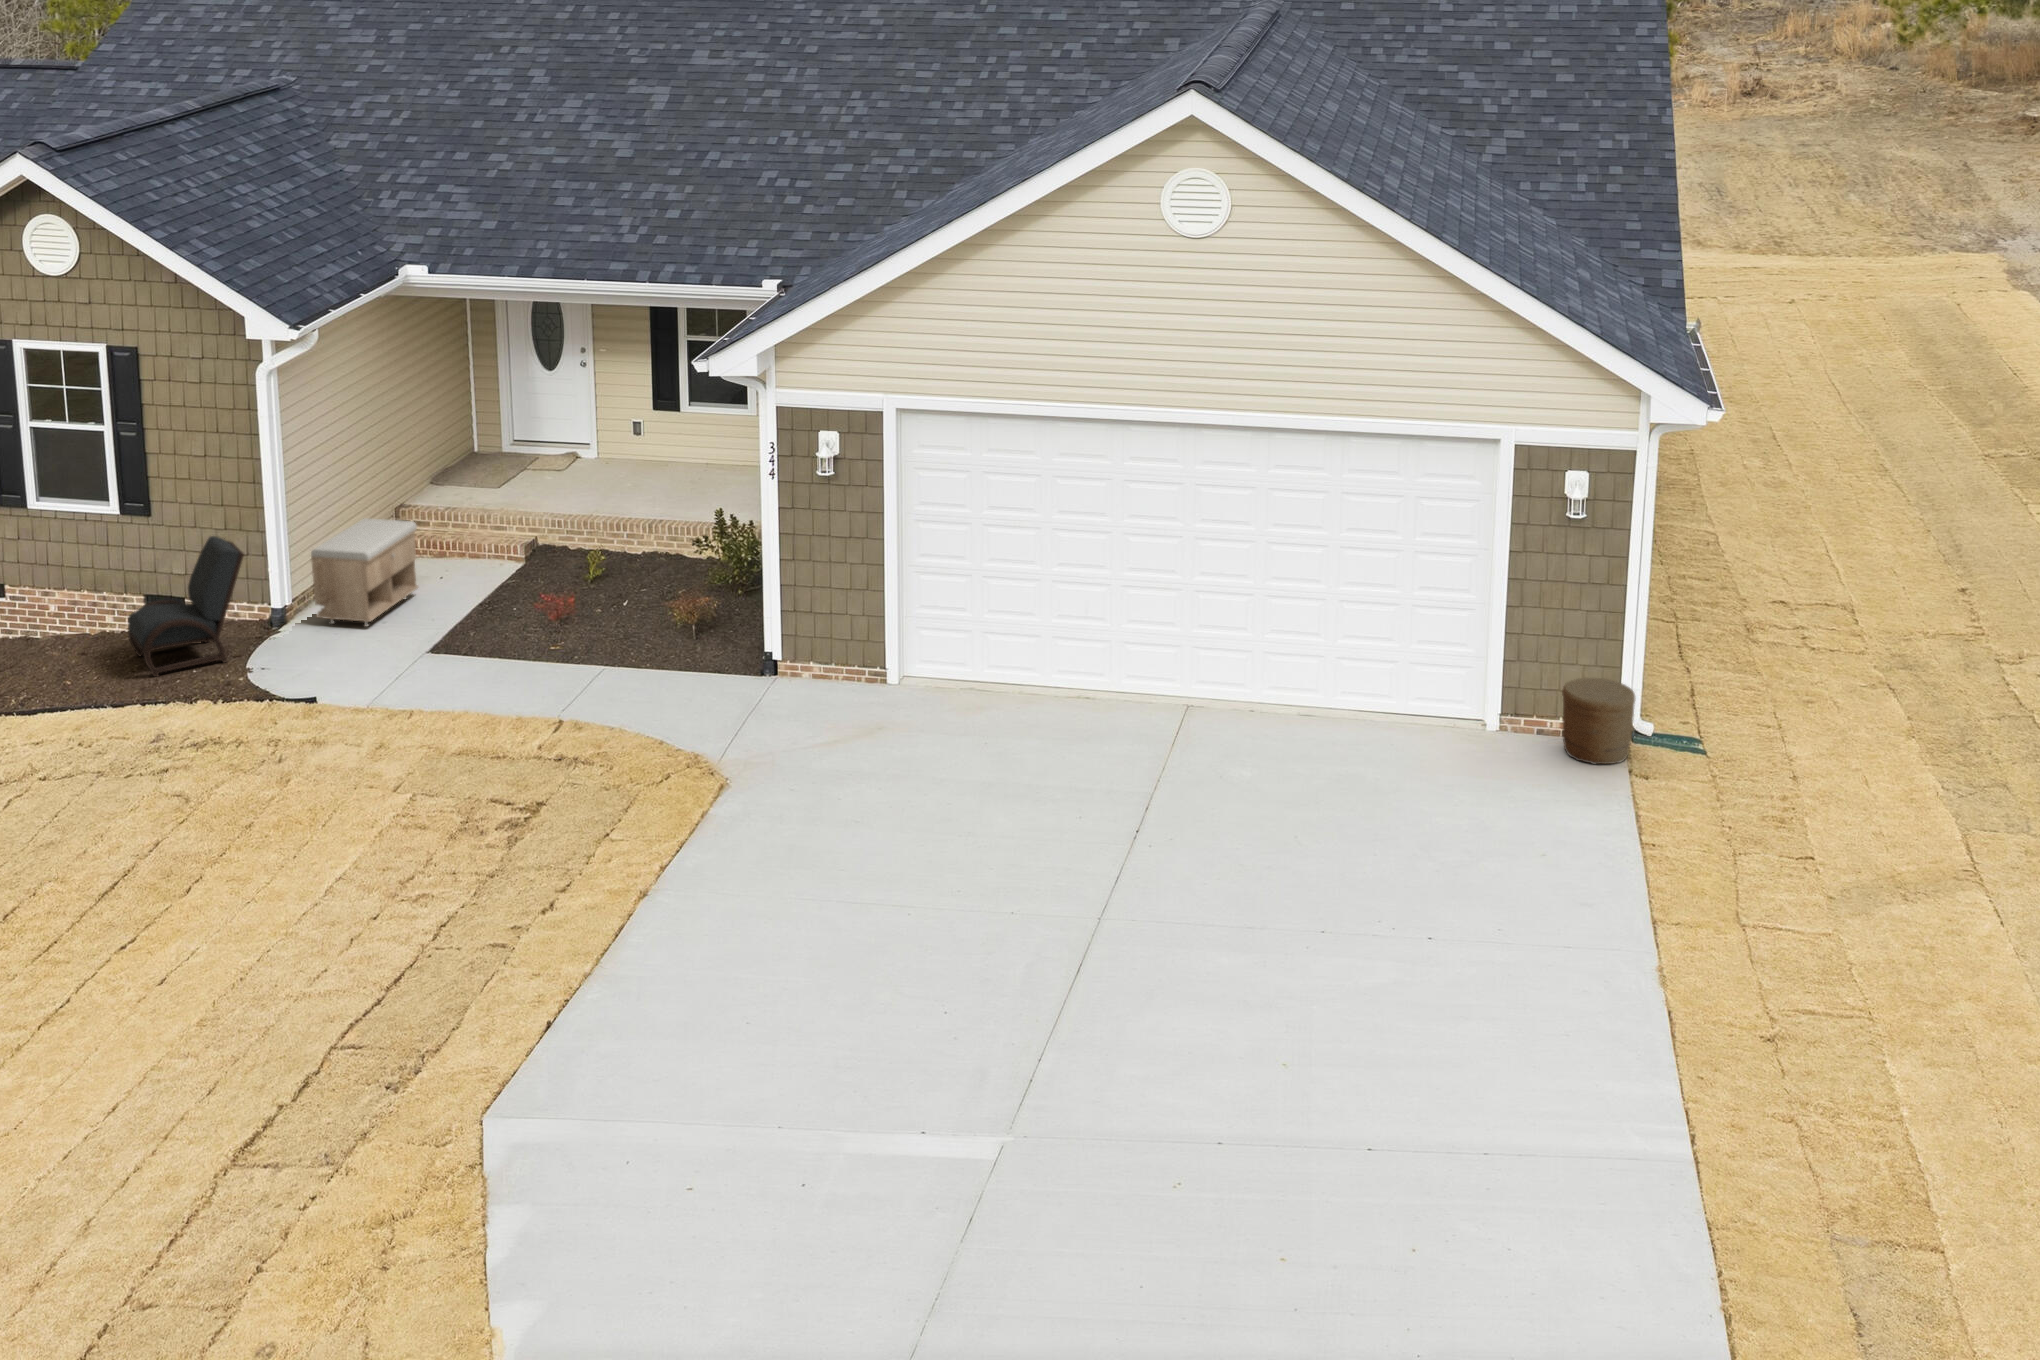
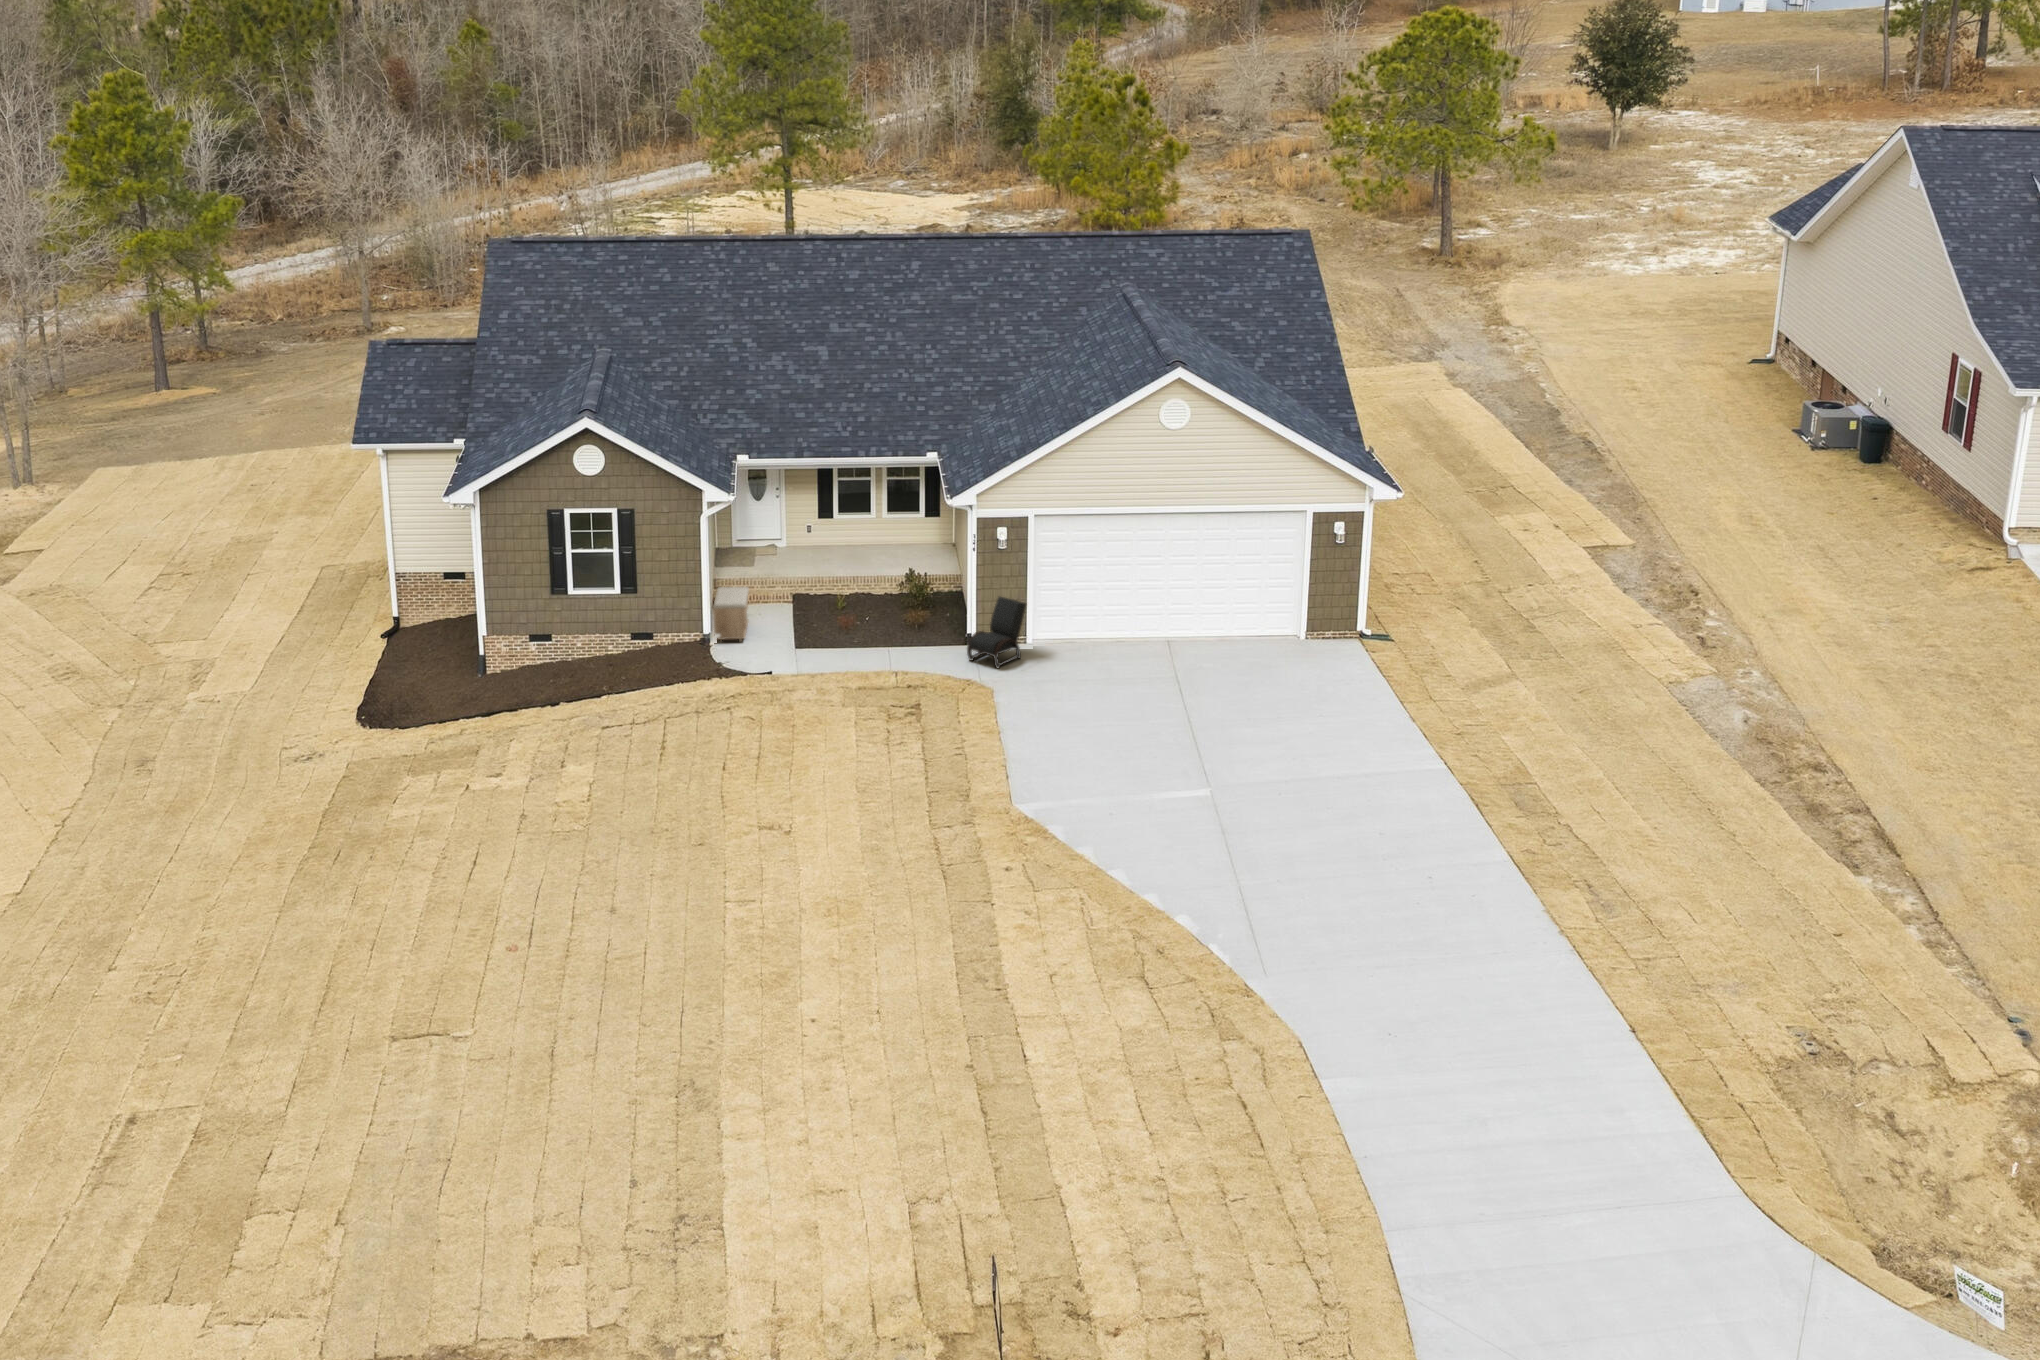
lounge chair: present [128,536,244,677] -> present [967,597,1026,668]
woven basket: present [1562,678,1635,764] -> none [1337,612,1369,649]

